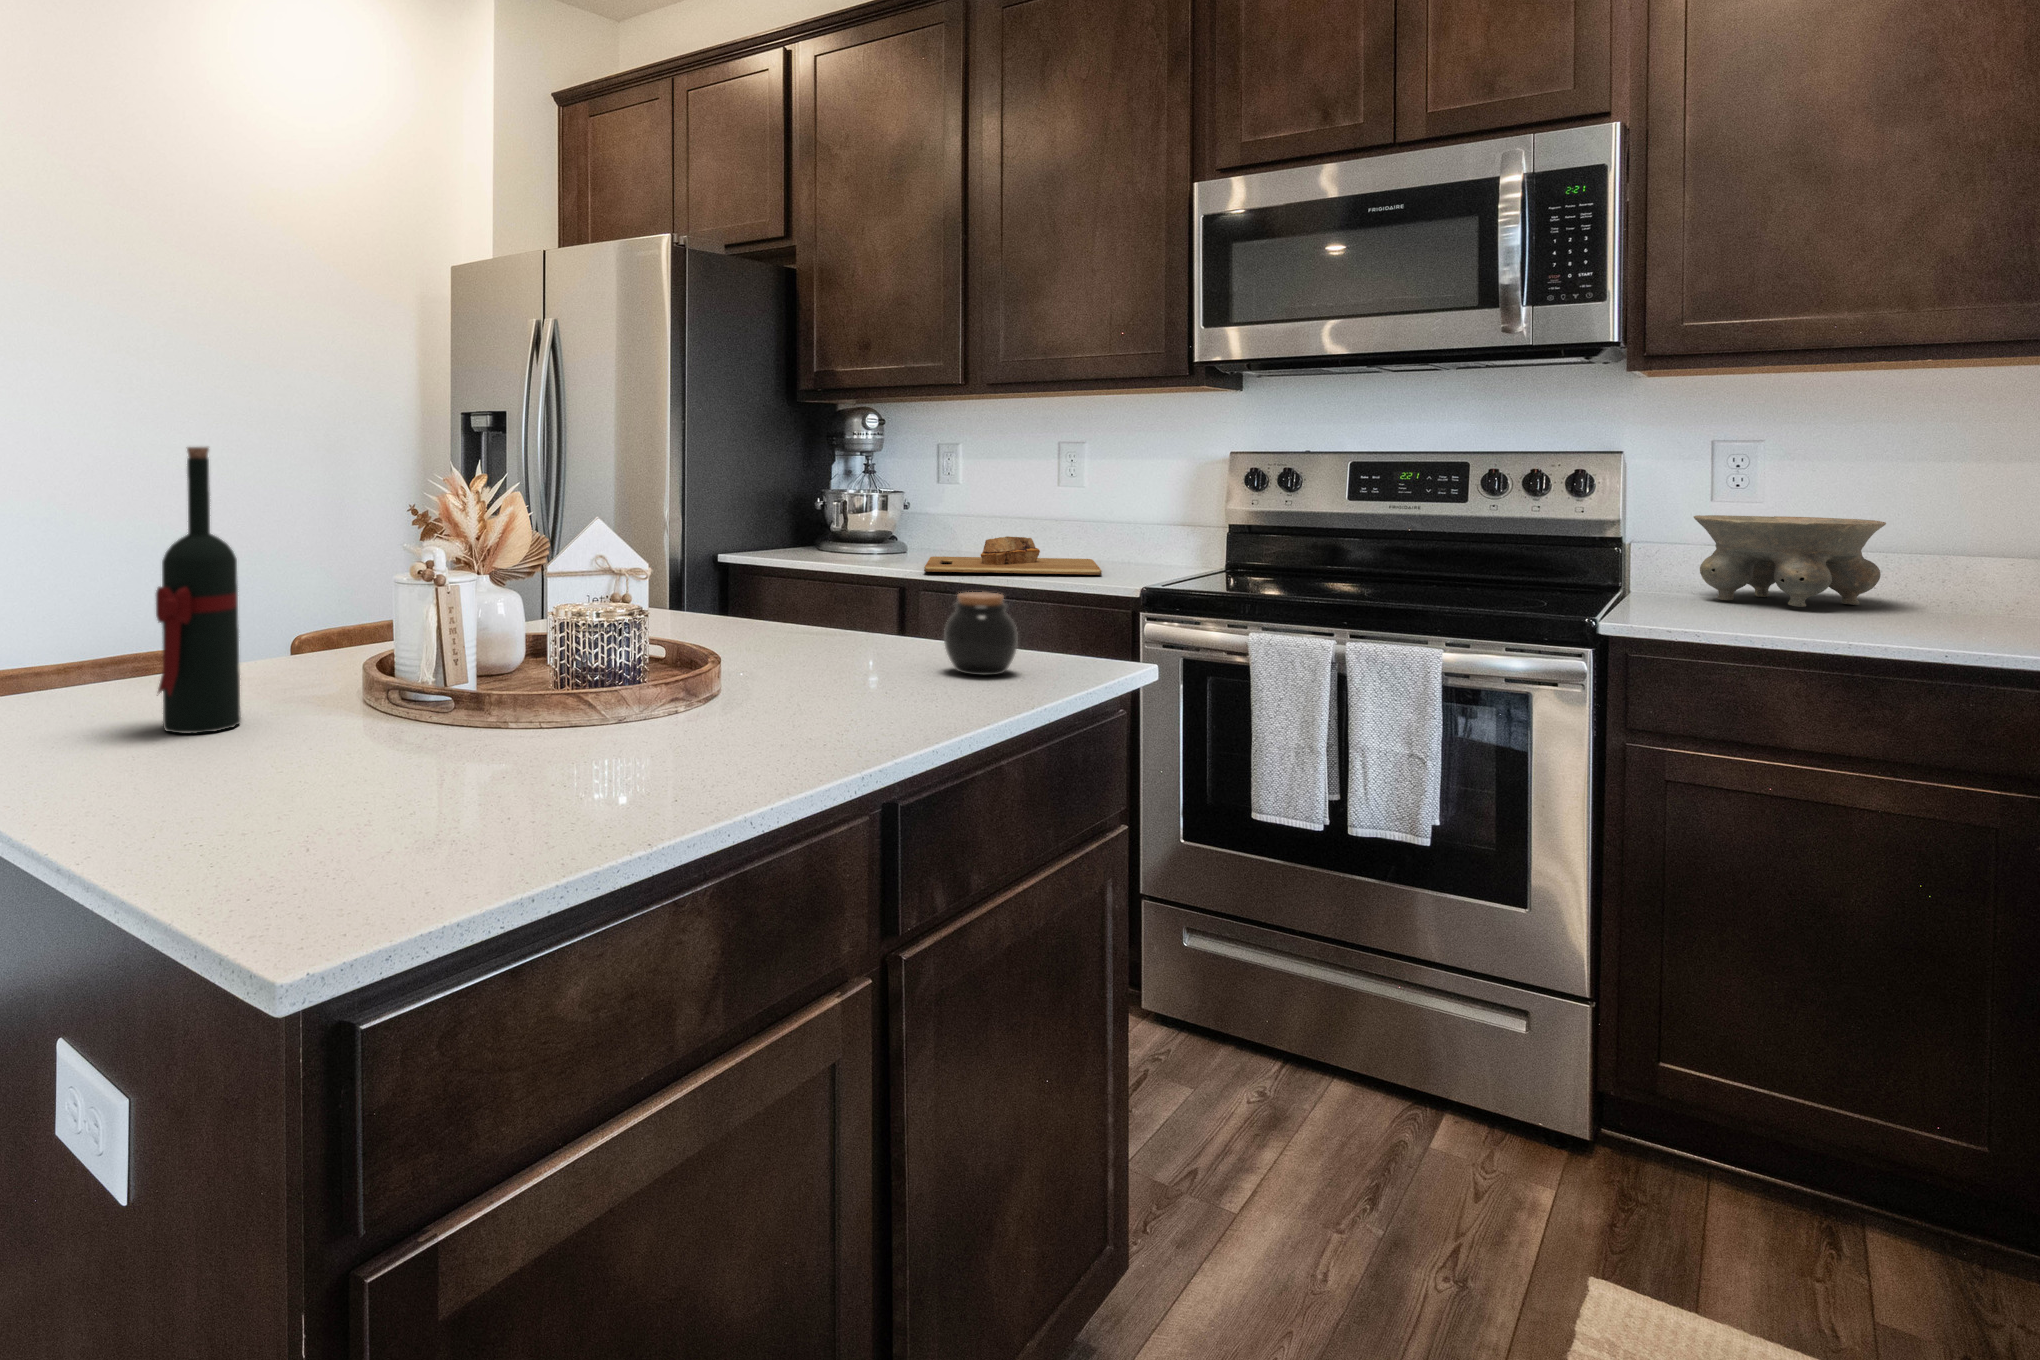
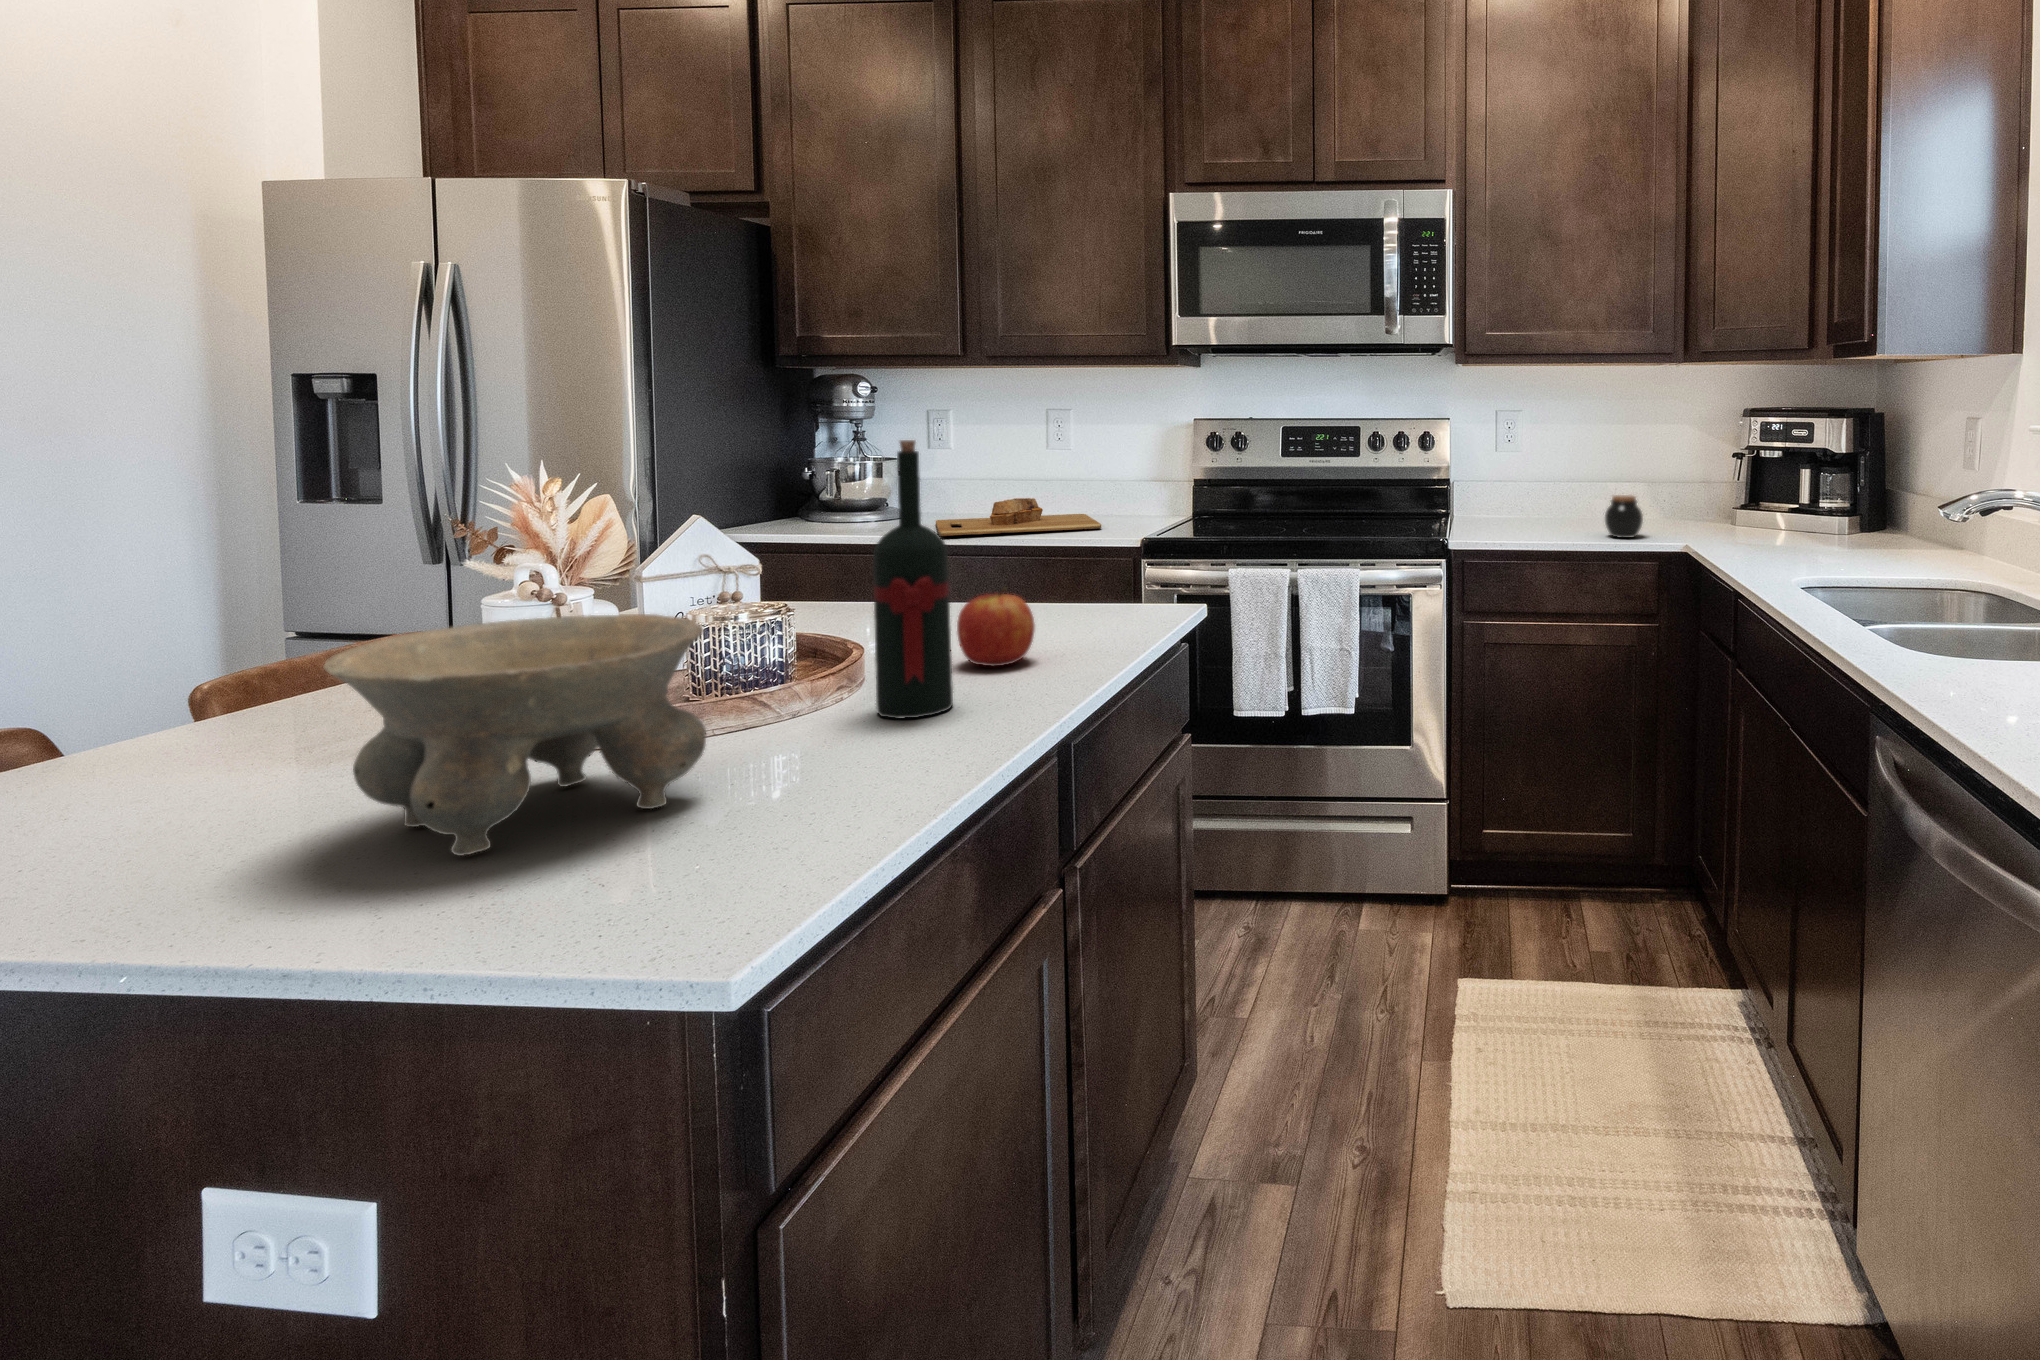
wine bottle: present [156,447,241,733] -> present [873,440,953,719]
bowl: present [1694,515,1886,607] -> present [324,614,706,856]
jar: present [944,592,1018,675] -> present [1605,495,1643,538]
apple: none [827,612,909,699] -> present [957,588,1035,666]

